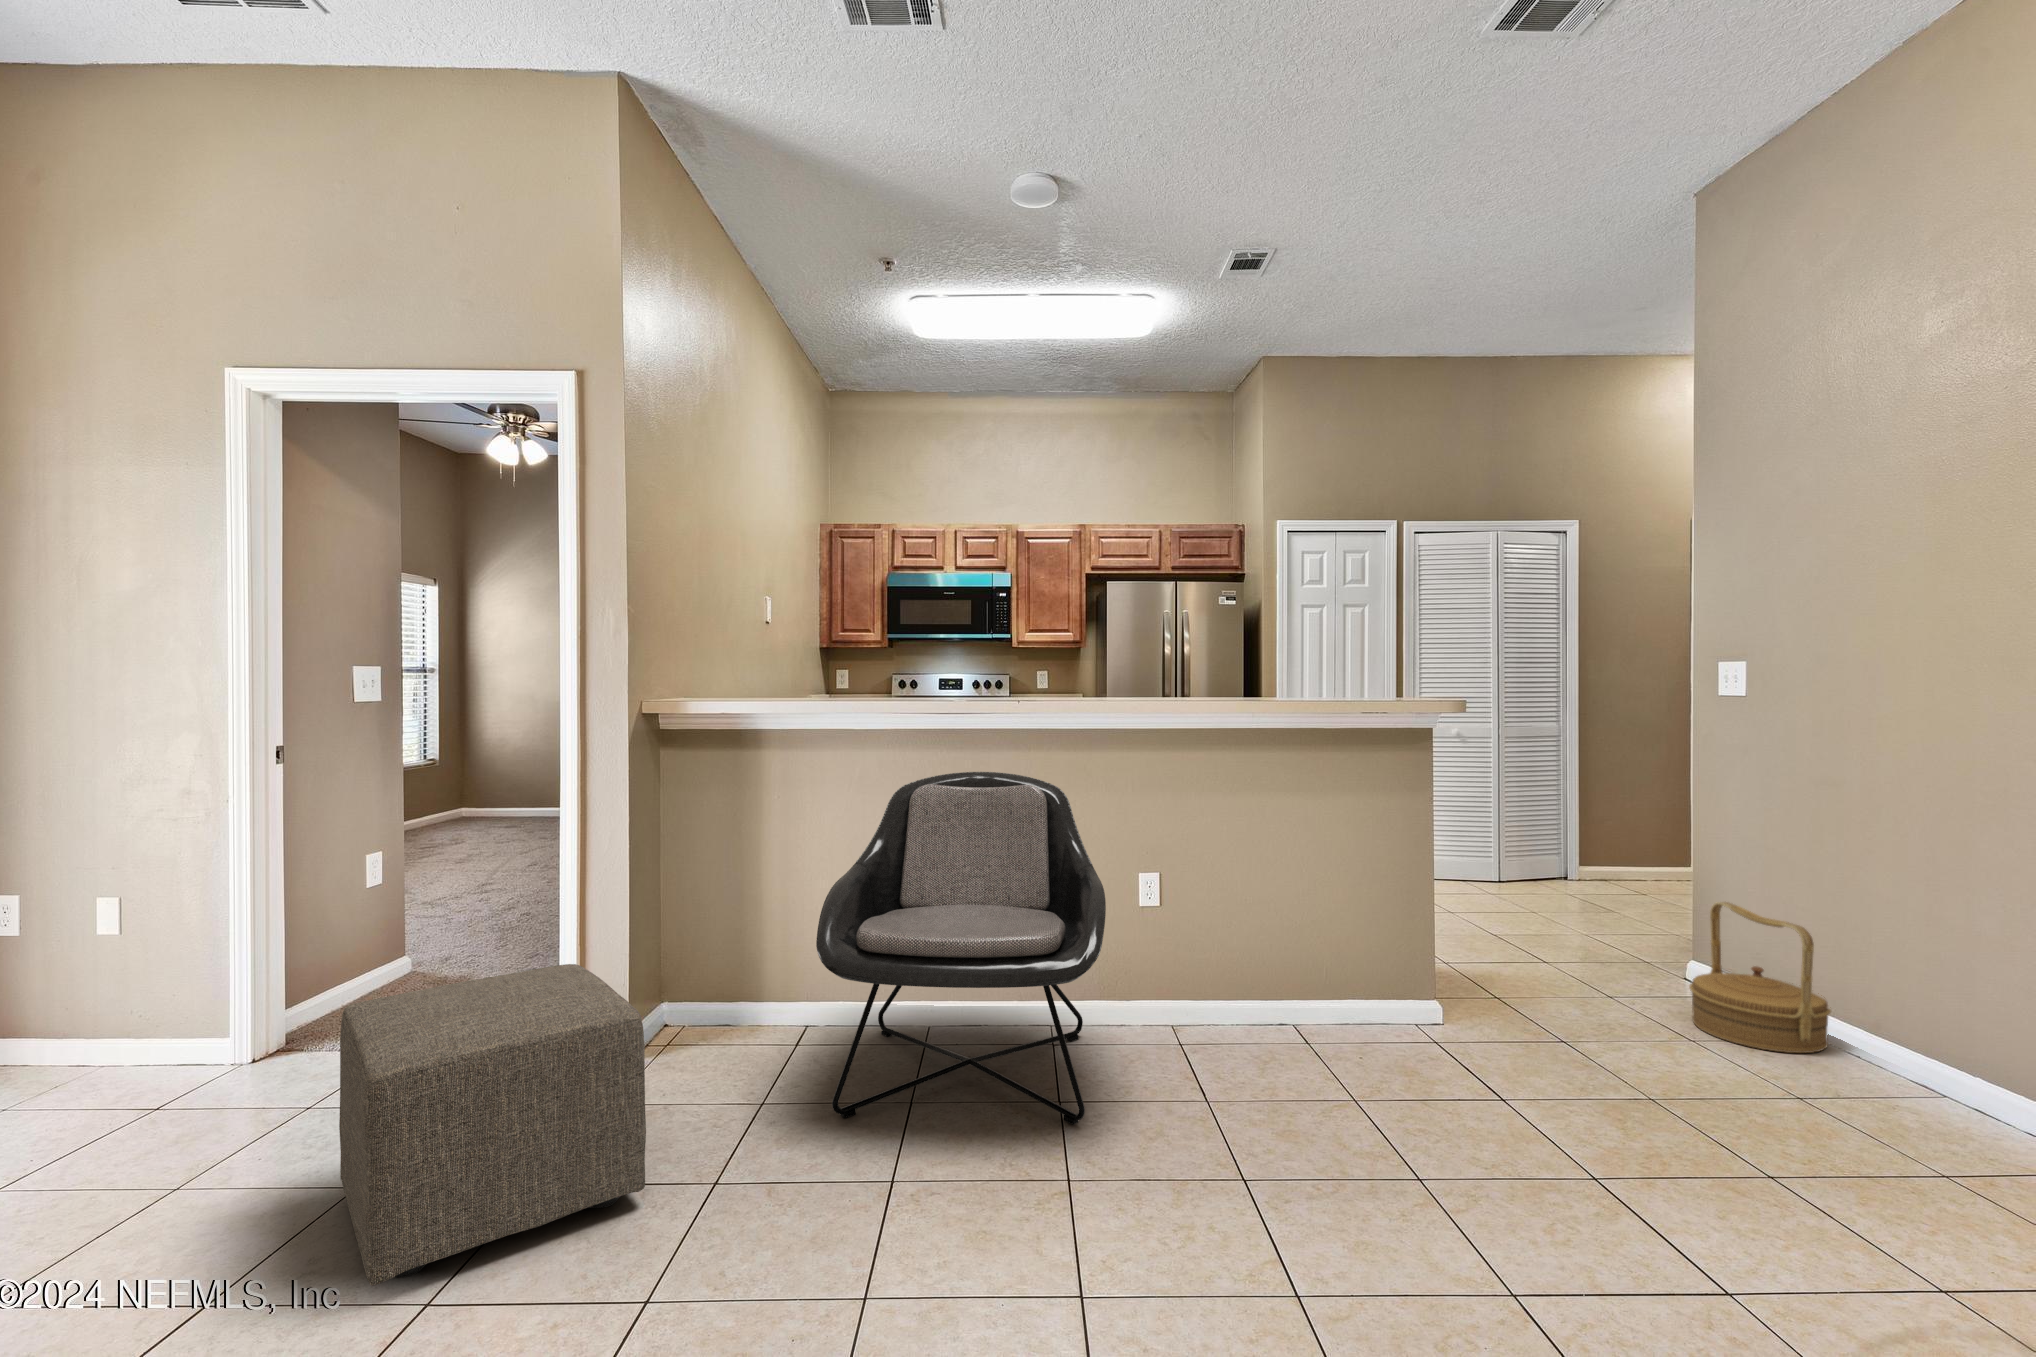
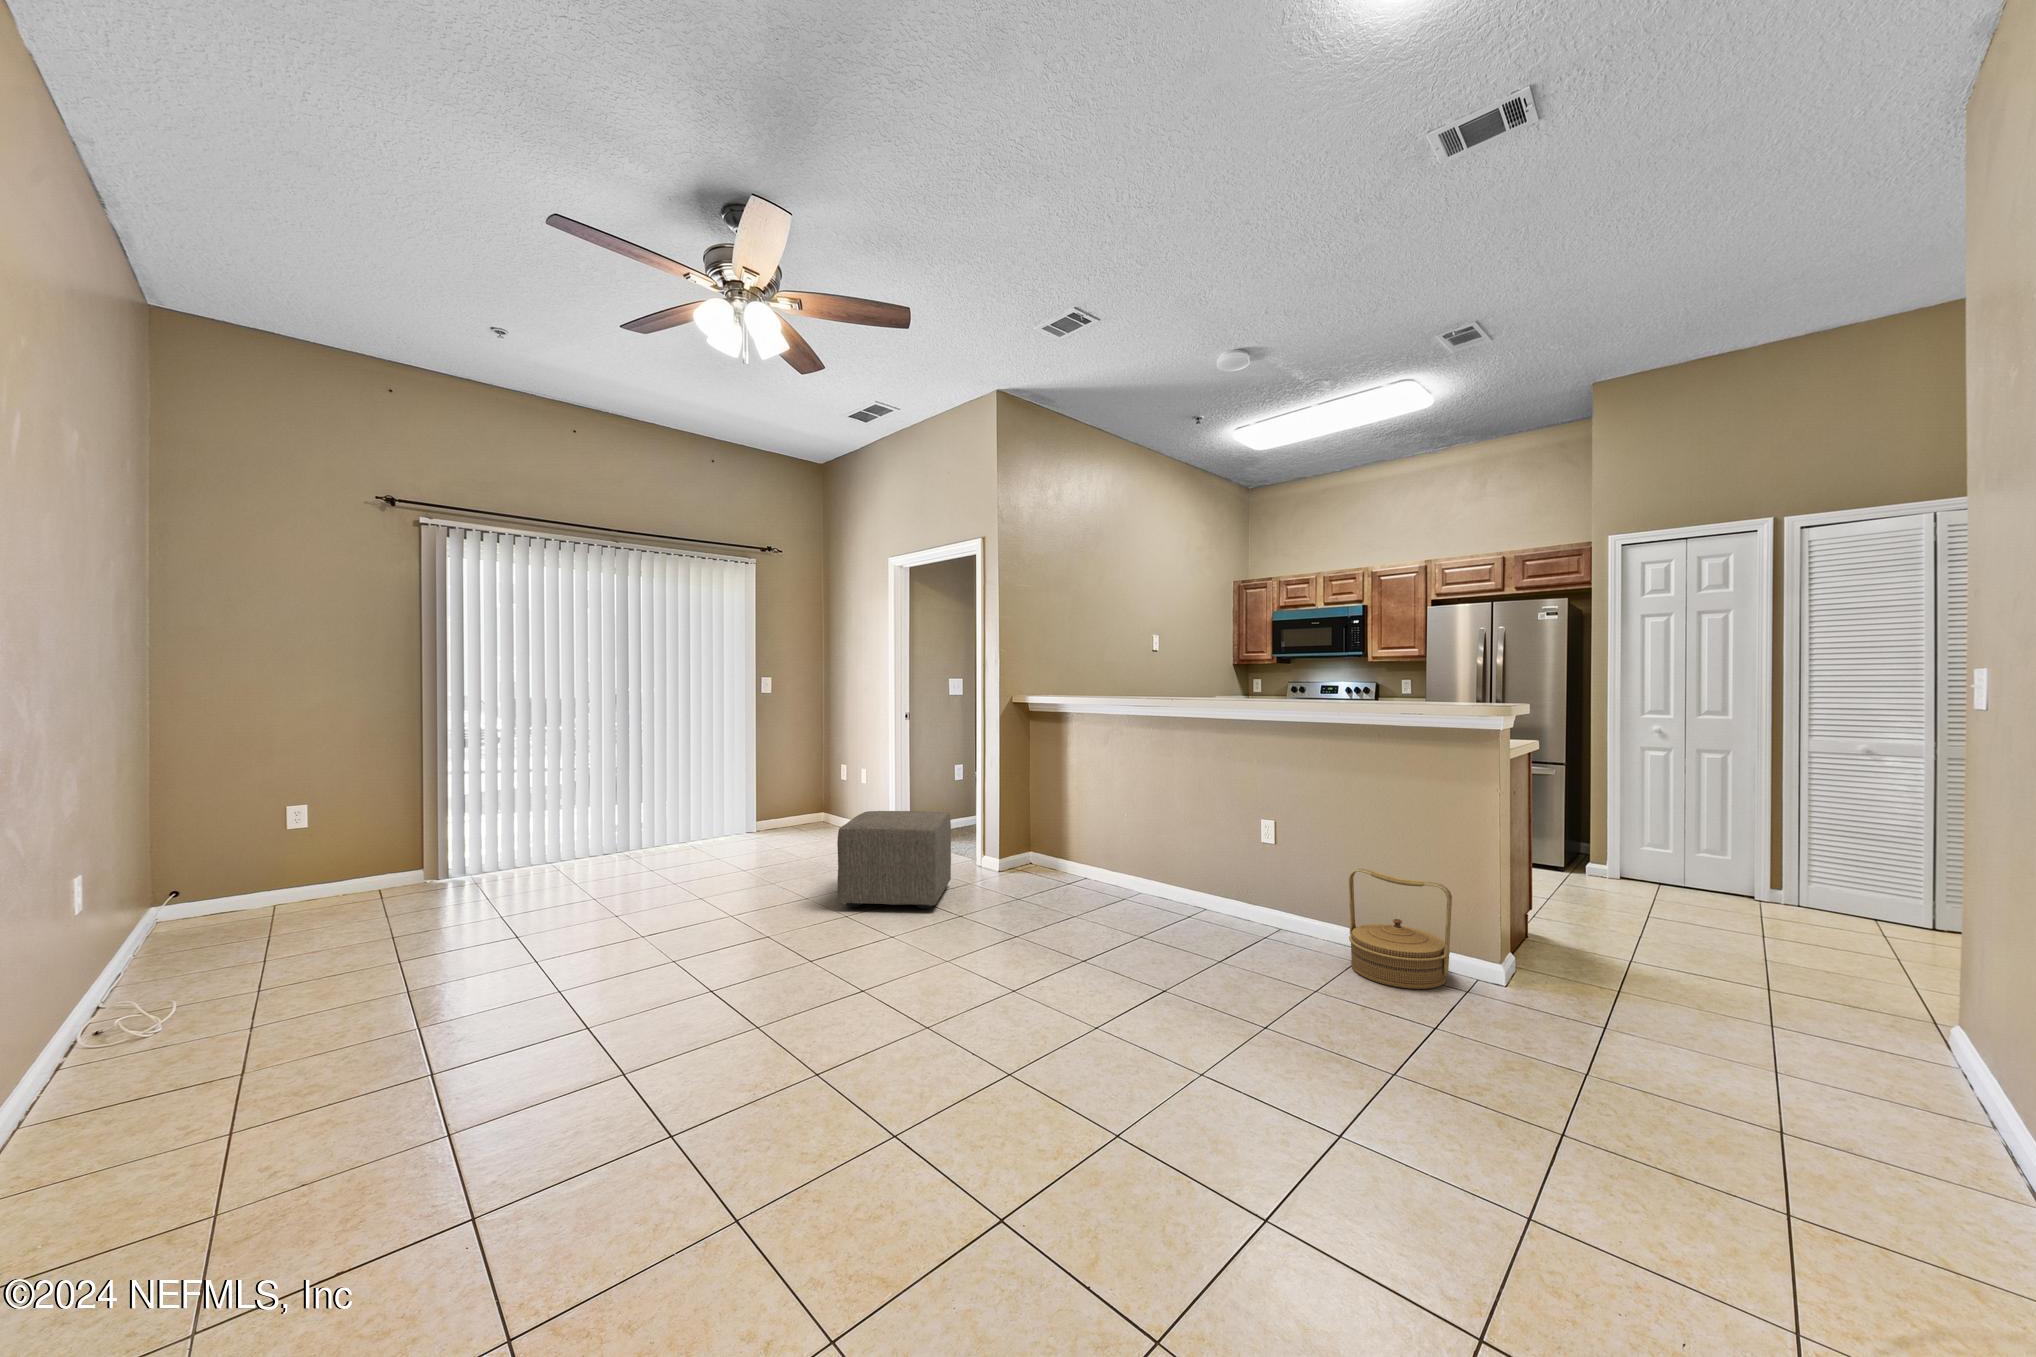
lounge chair: present [816,772,1106,1125] -> none [1029,742,1214,940]
woven basket: present [1689,902,1831,1053] -> present [1349,869,1452,989]

